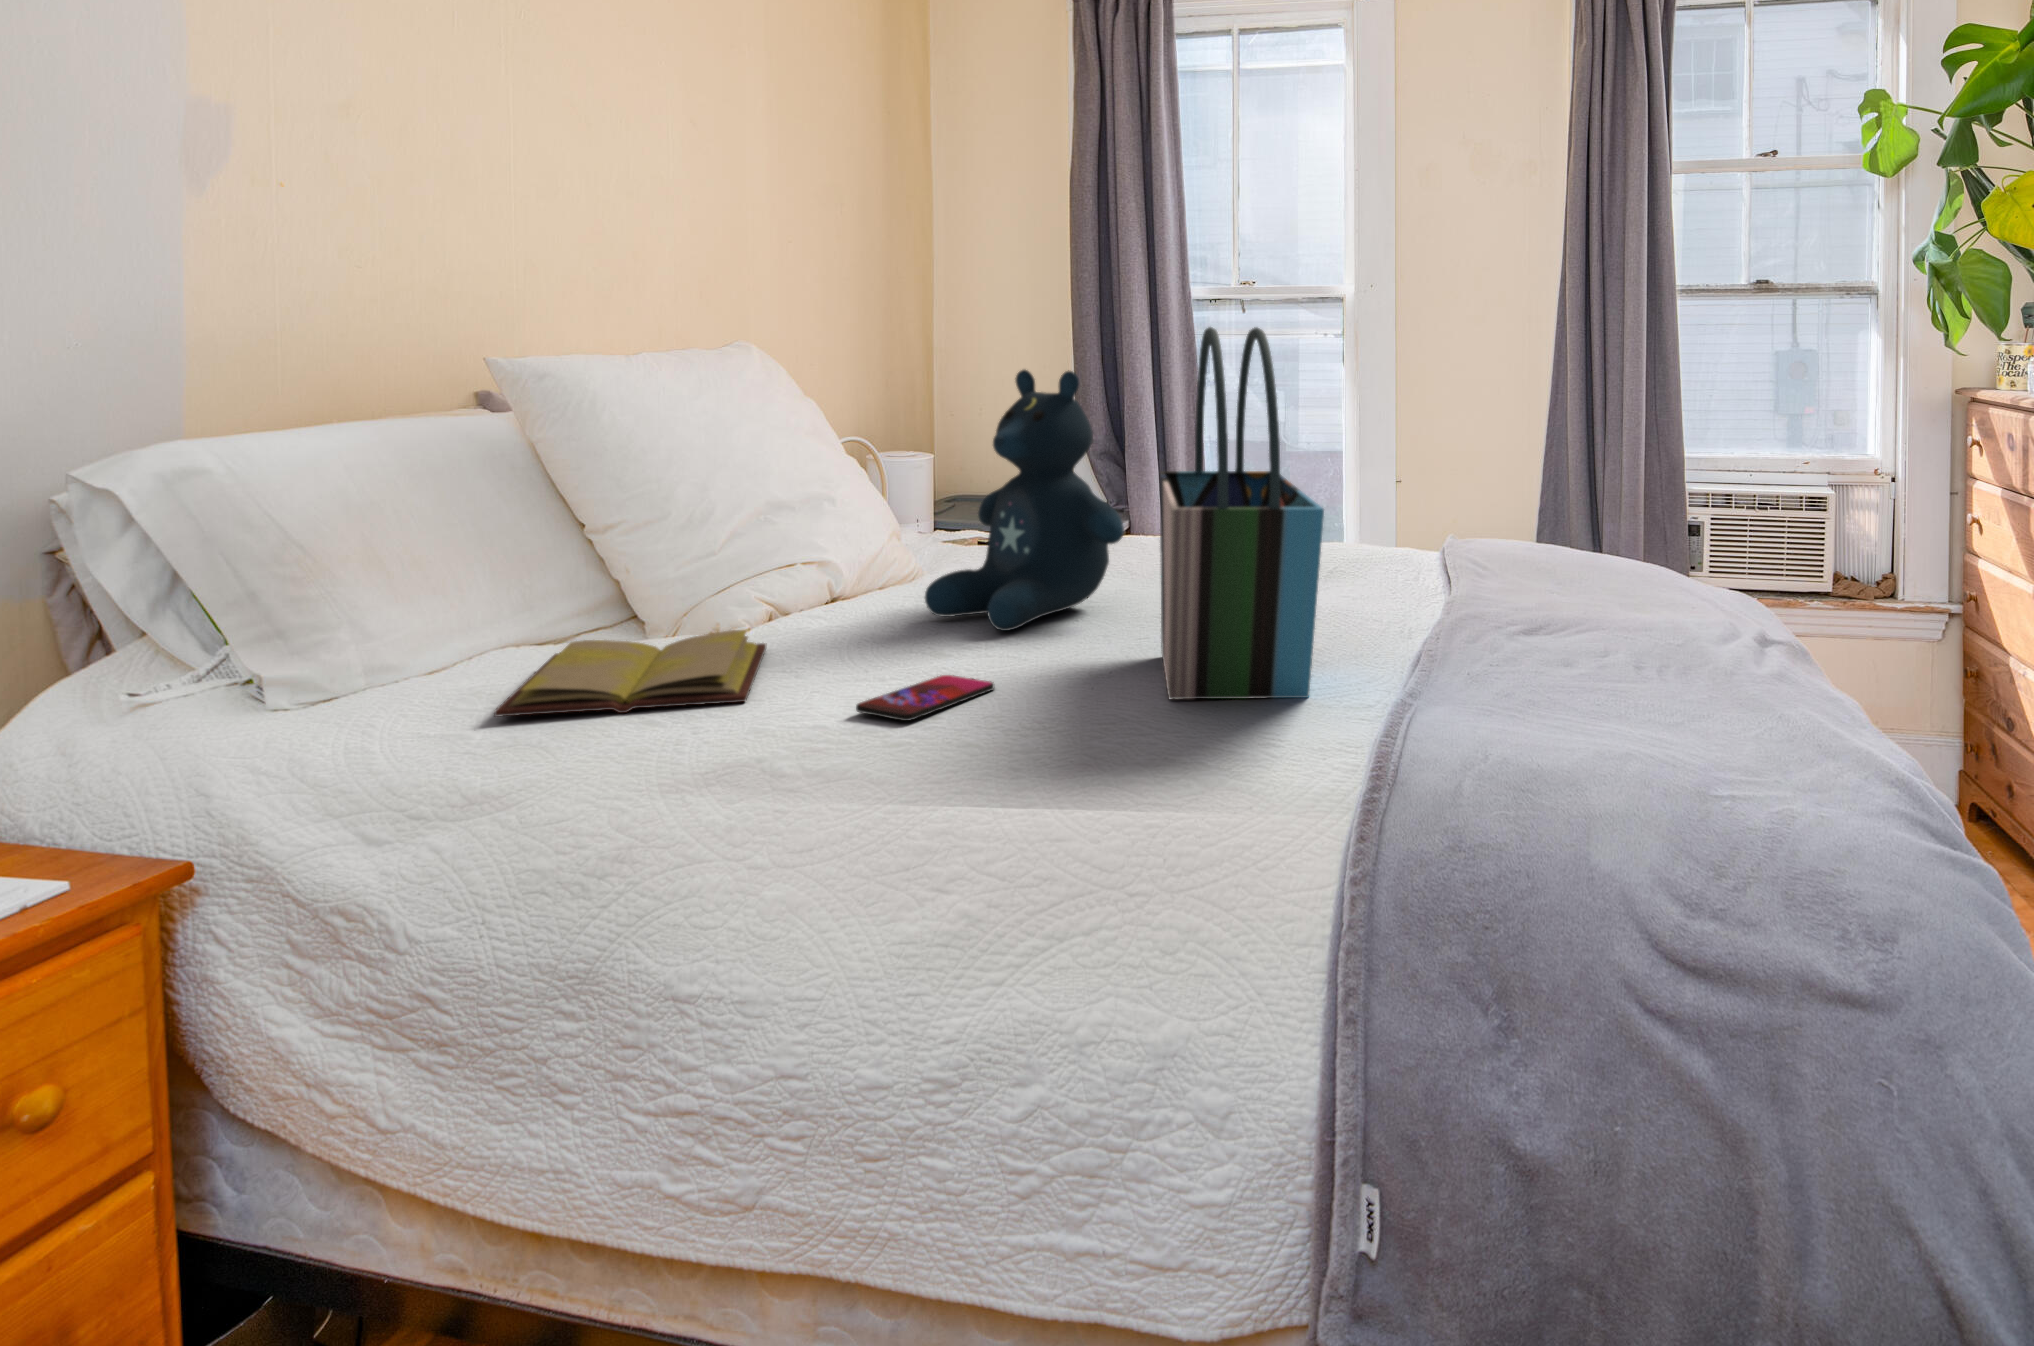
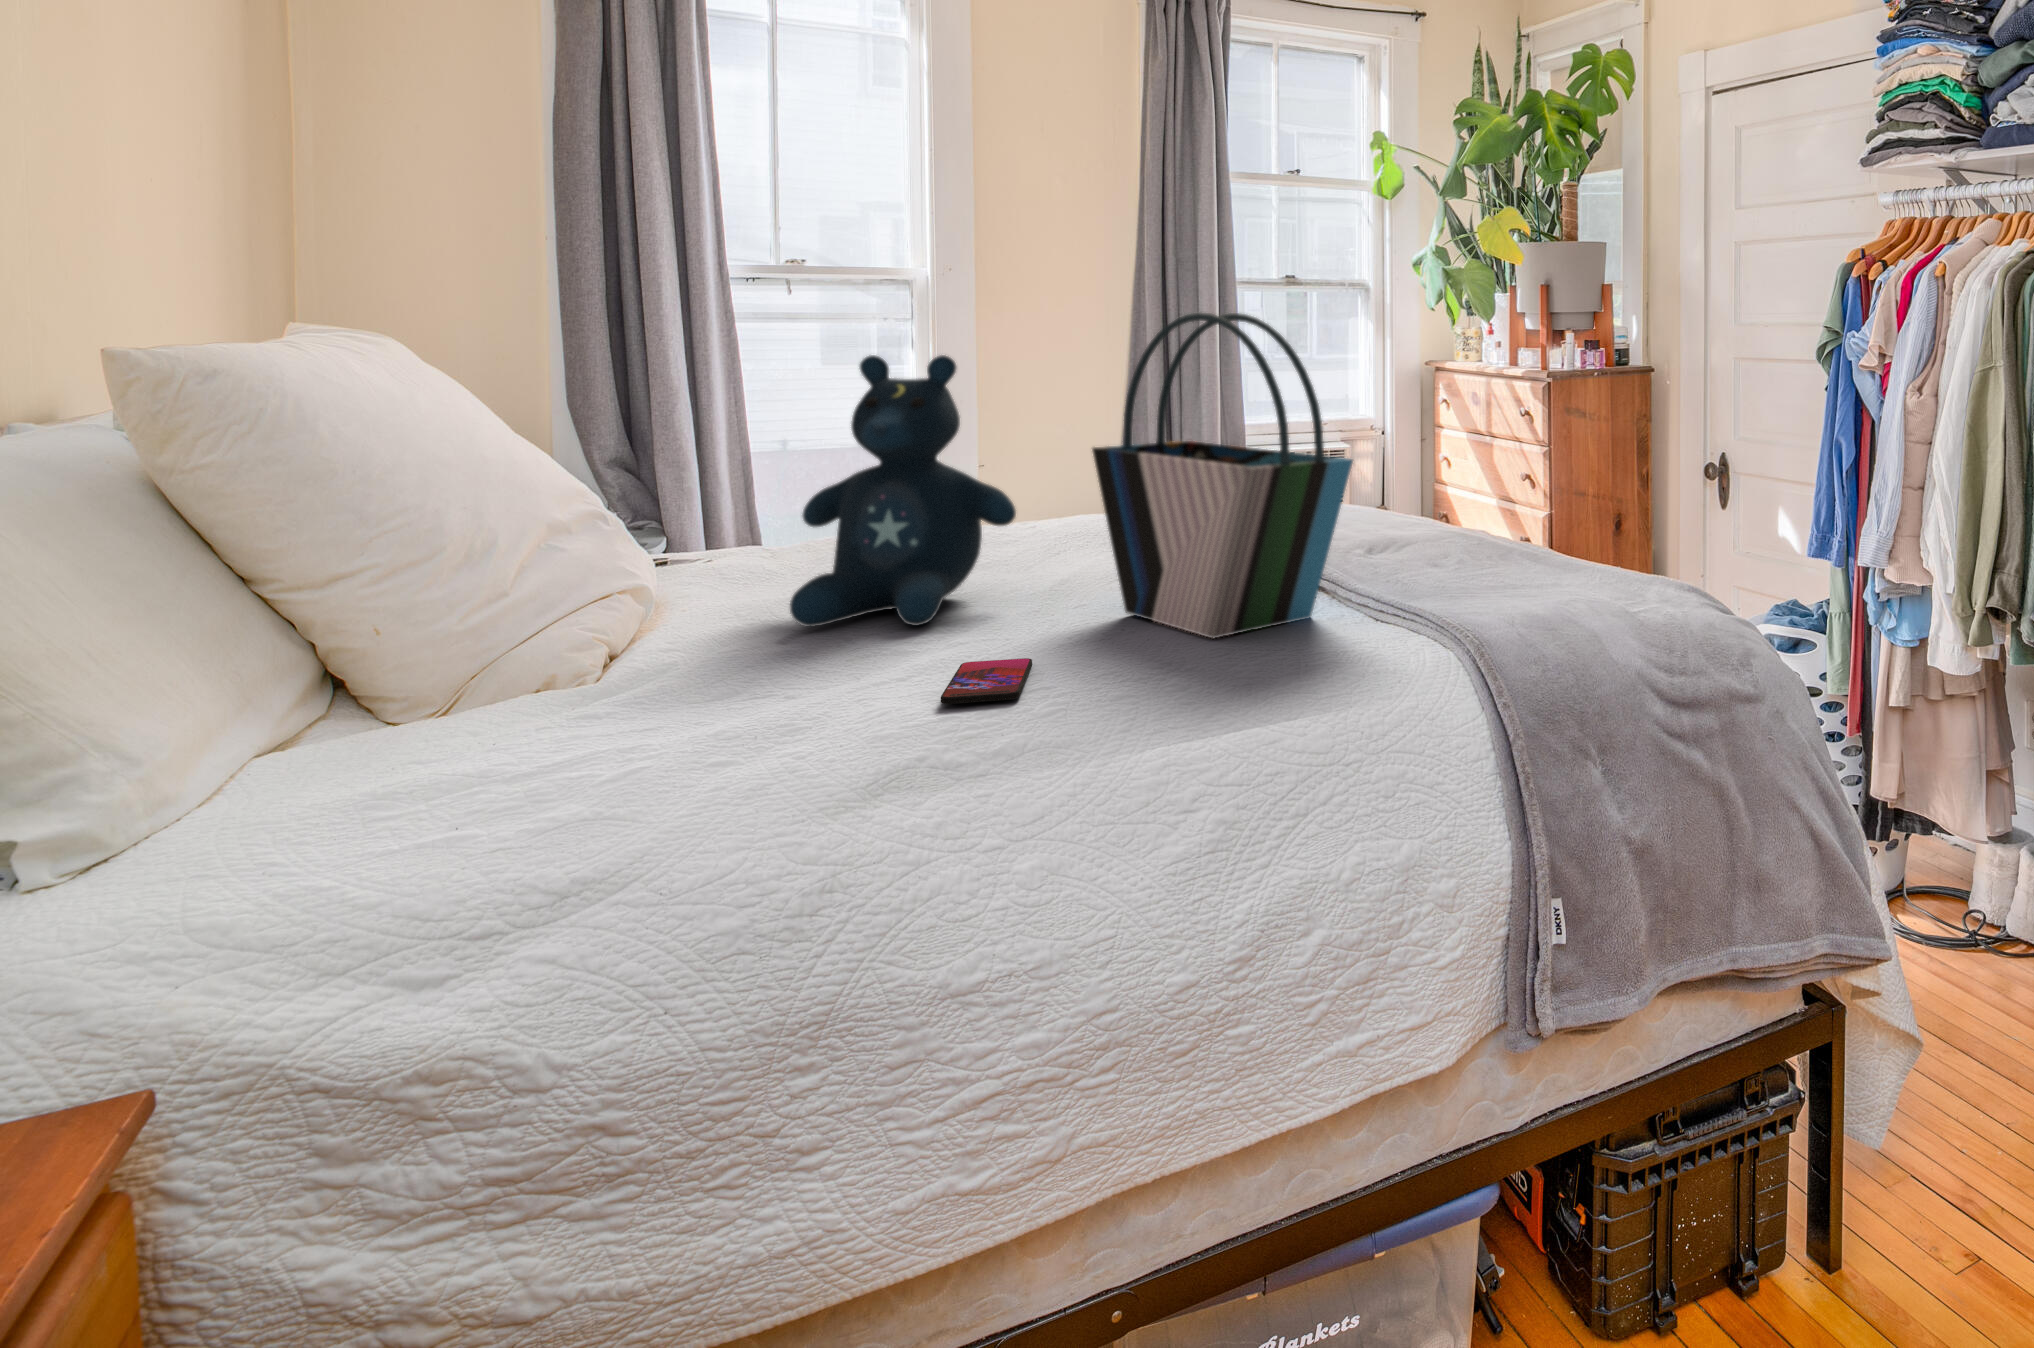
diary: present [494,630,766,717] -> none [355,669,776,809]

